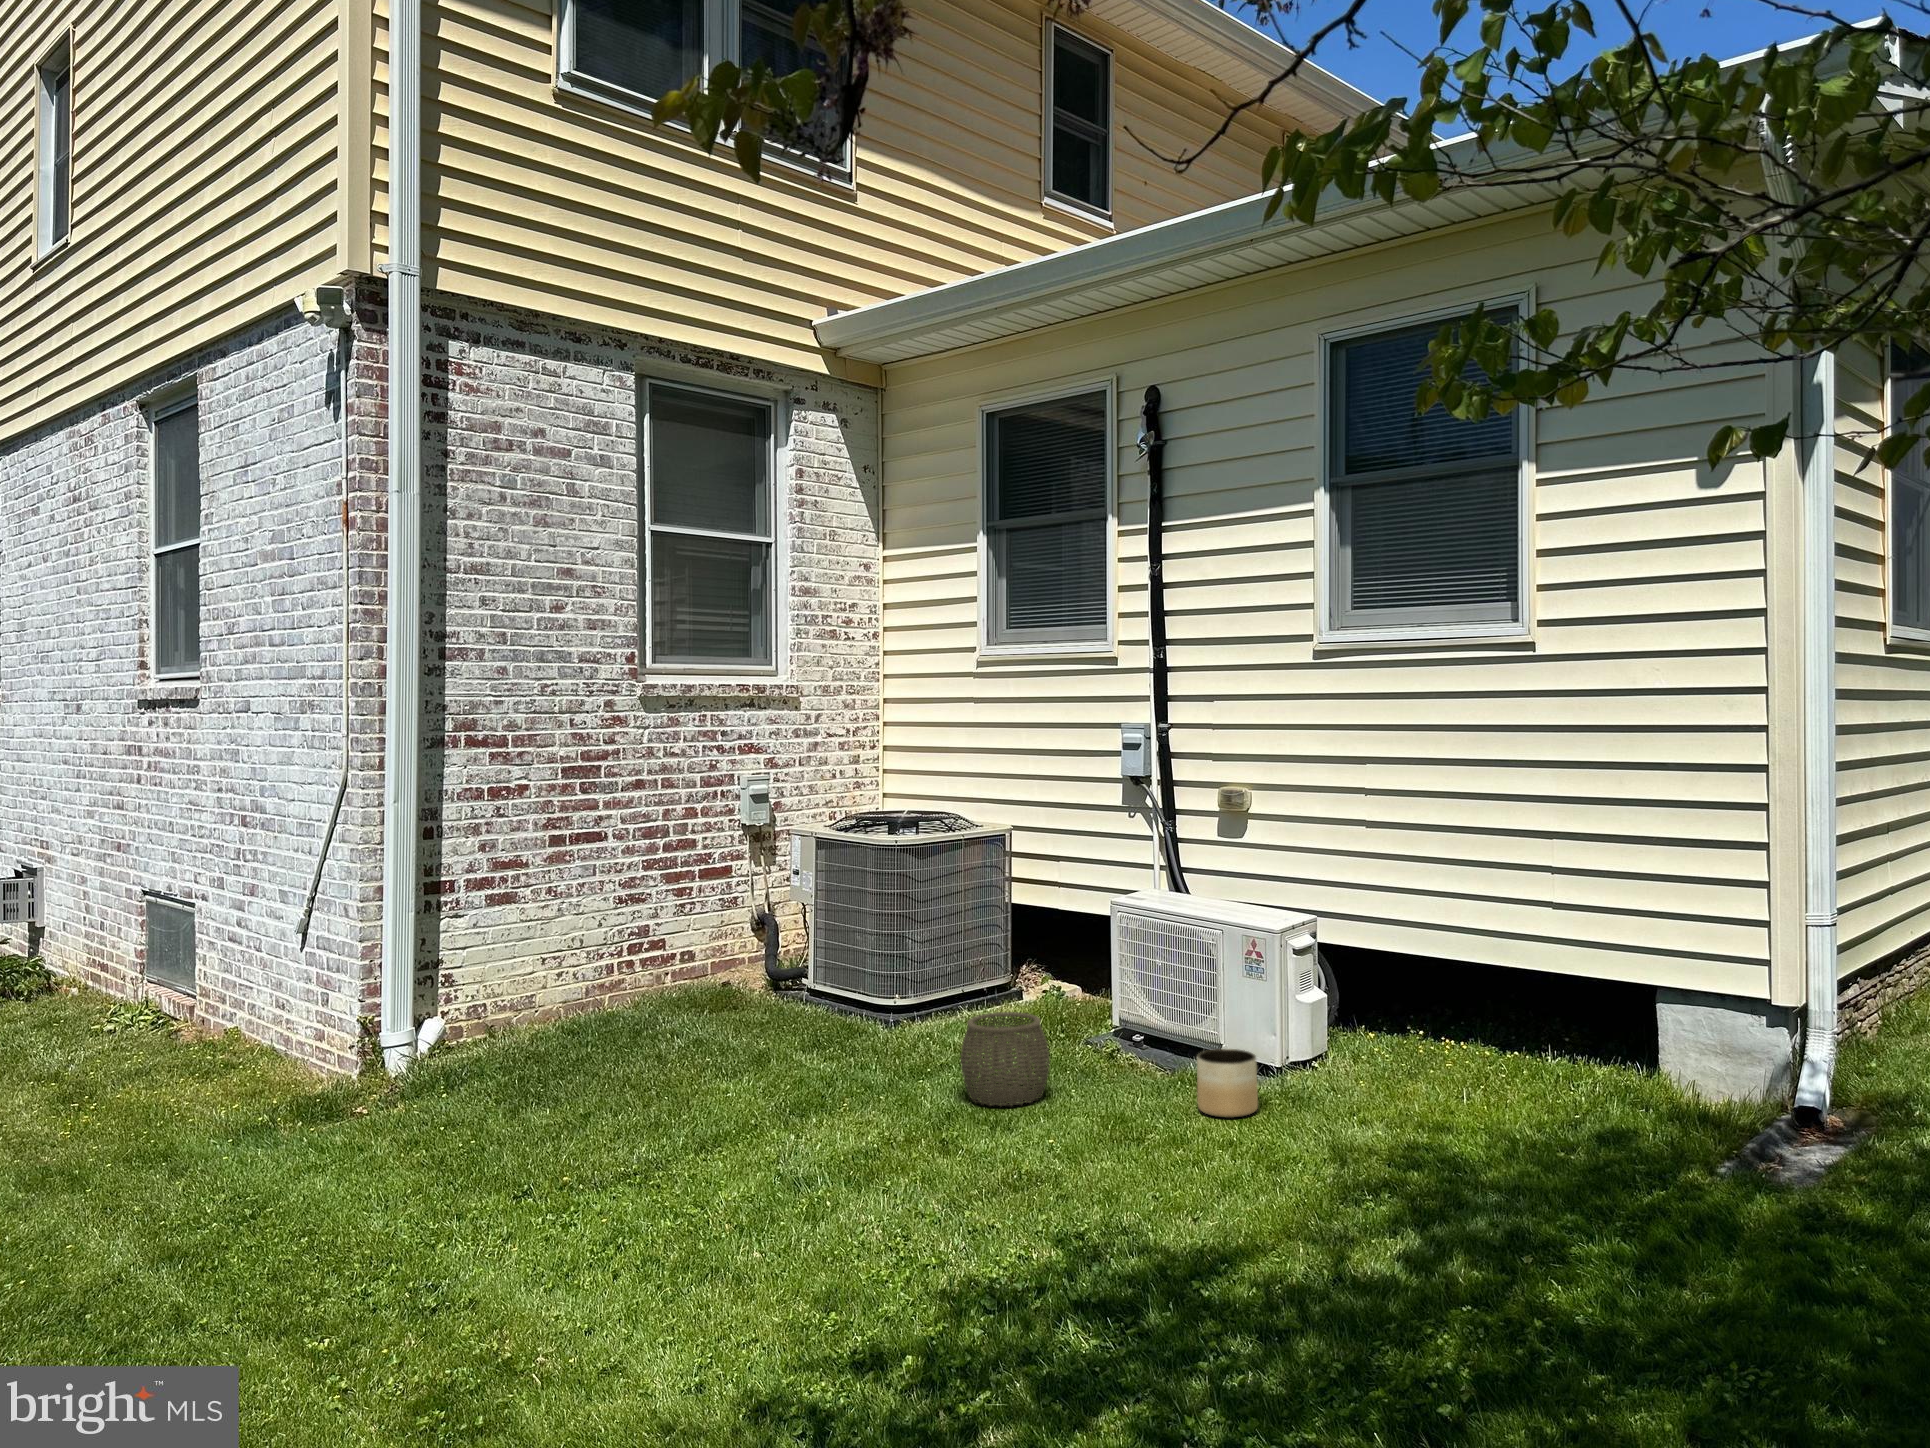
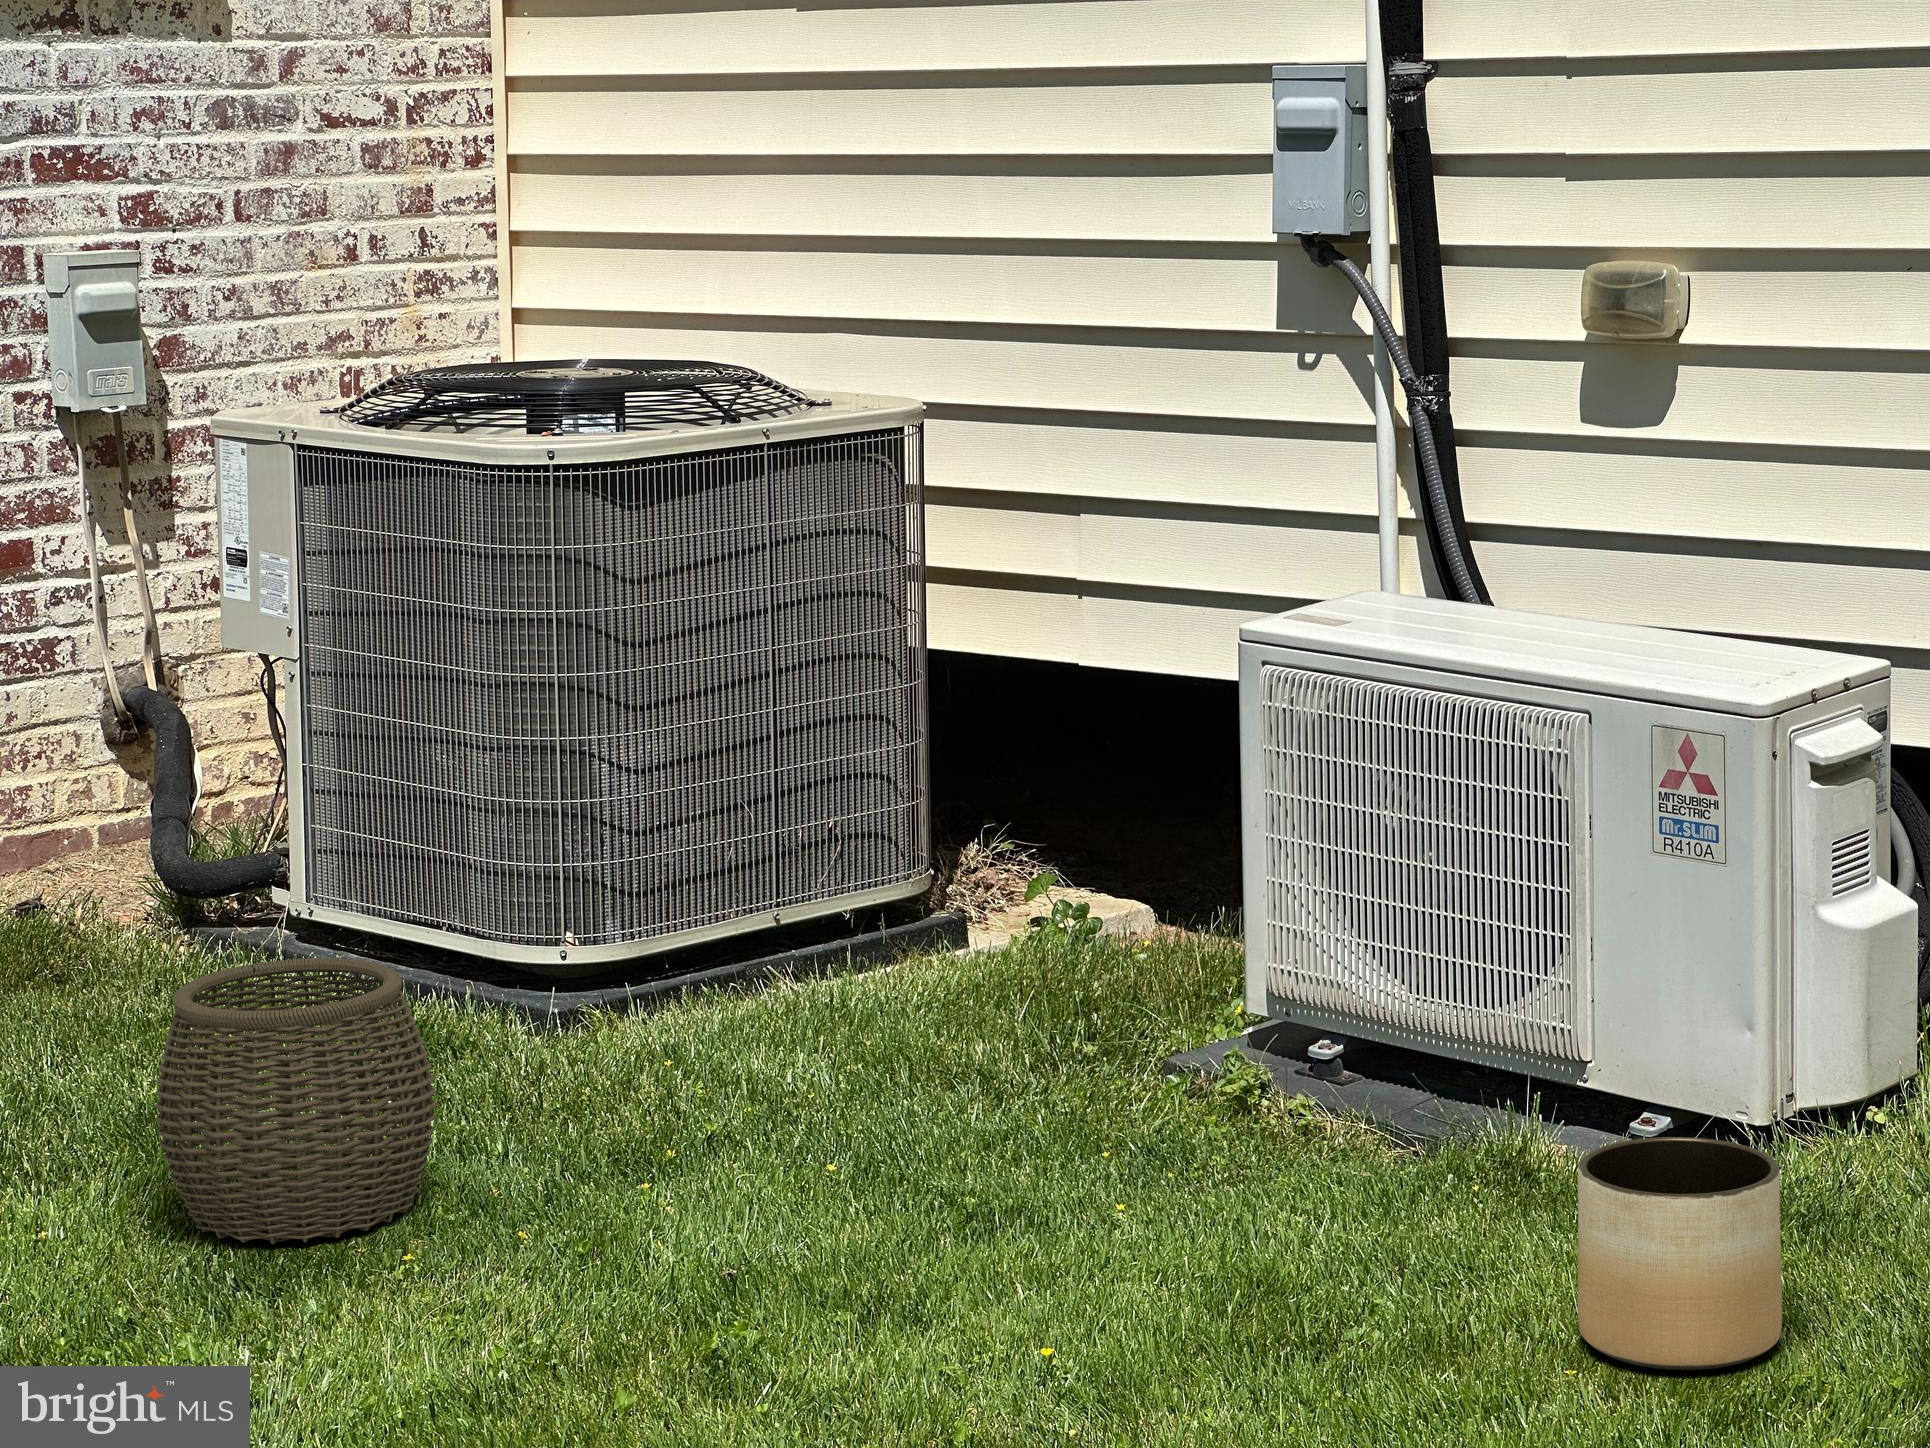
woven basket: present [960,1012,1050,1106] -> present [155,958,437,1244]

